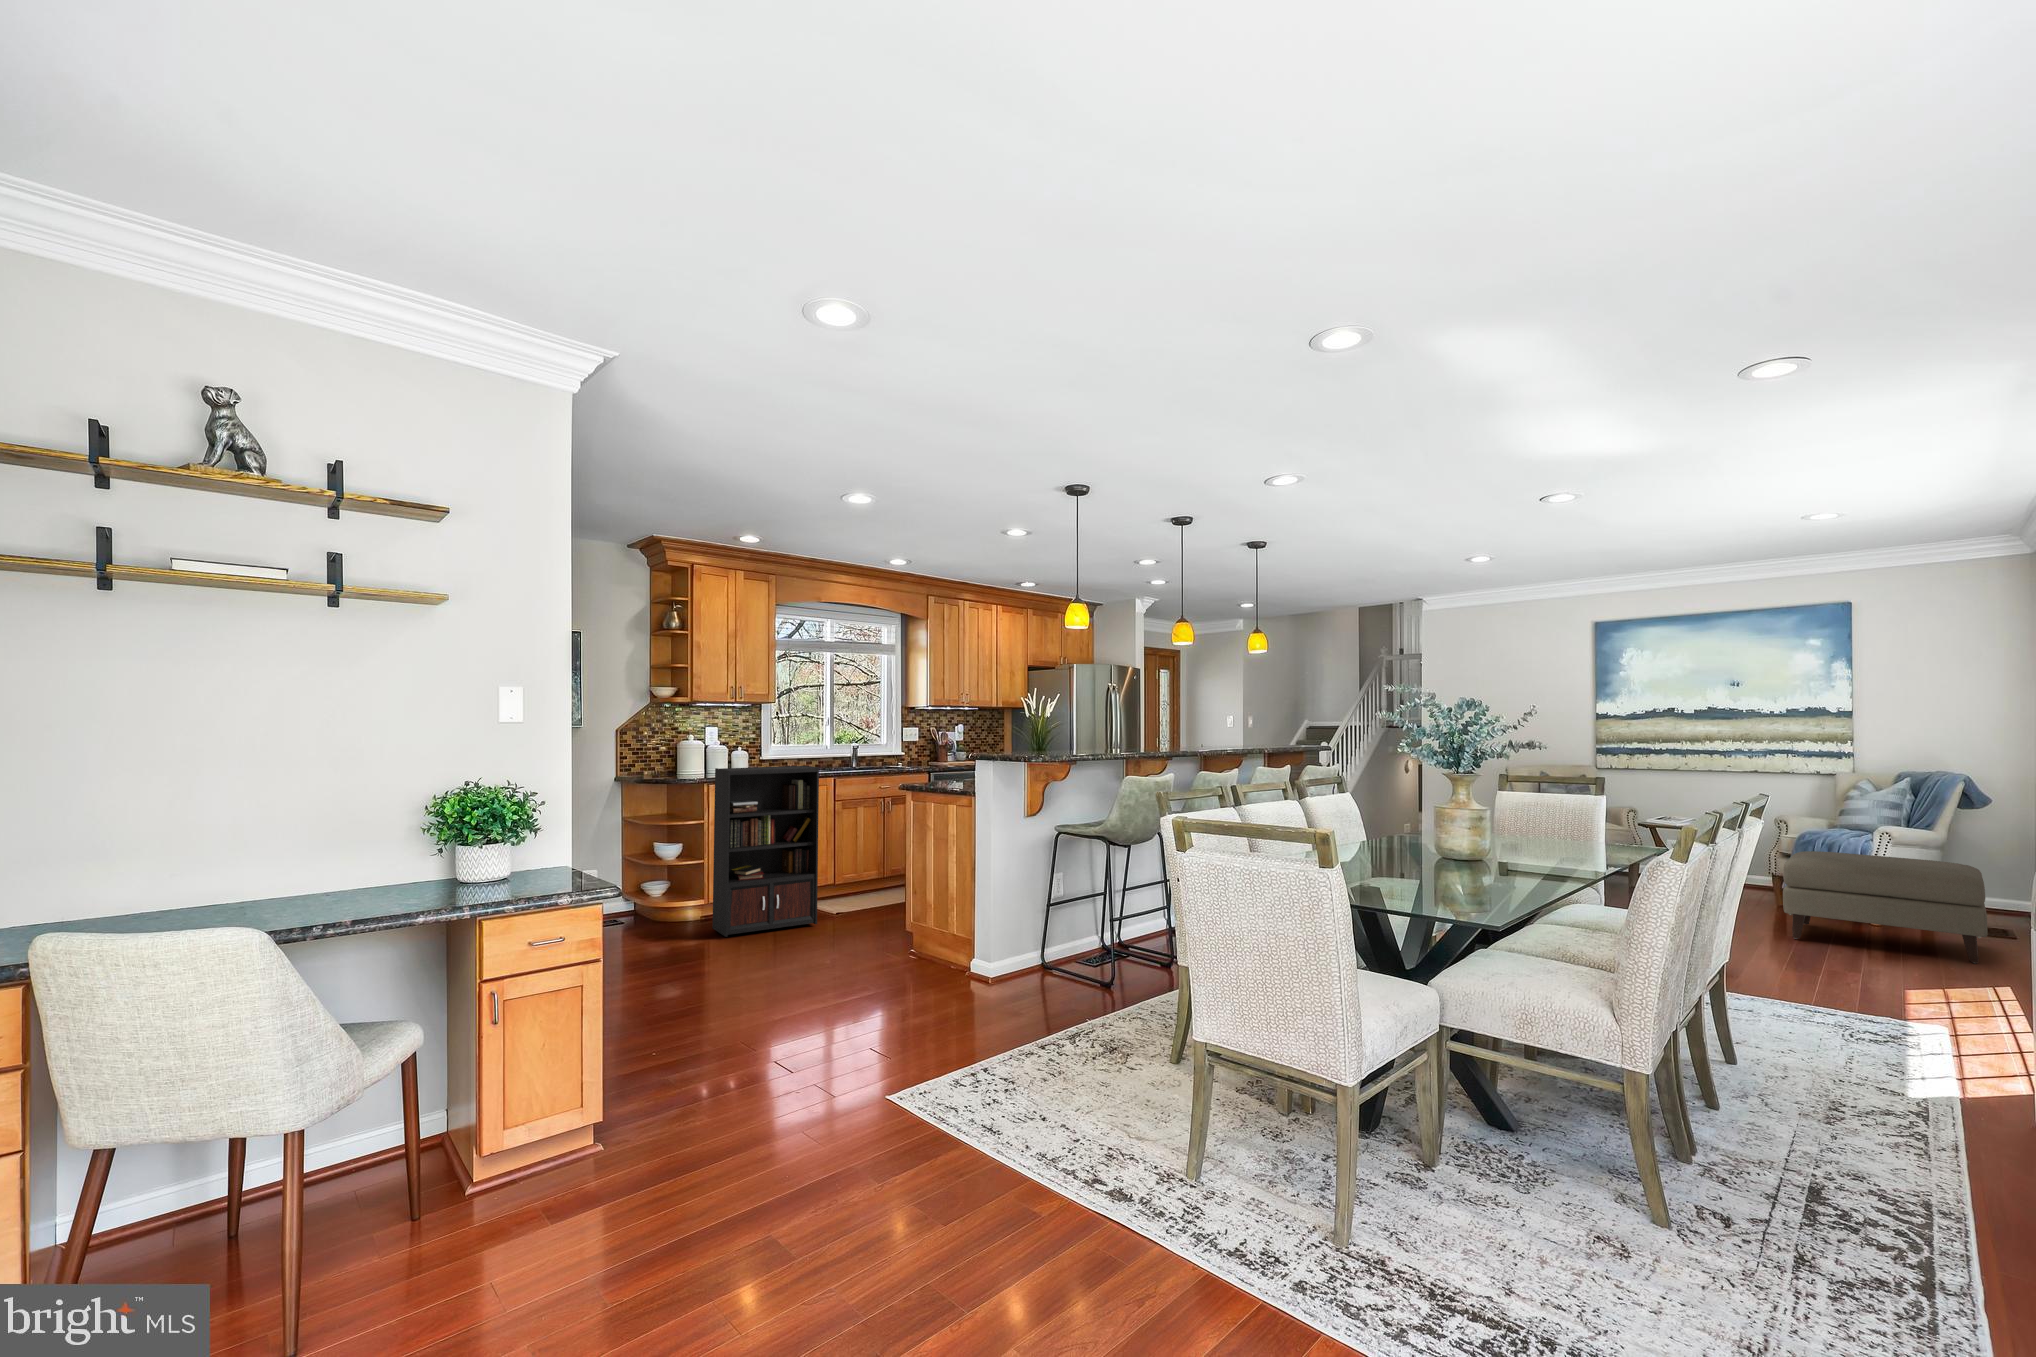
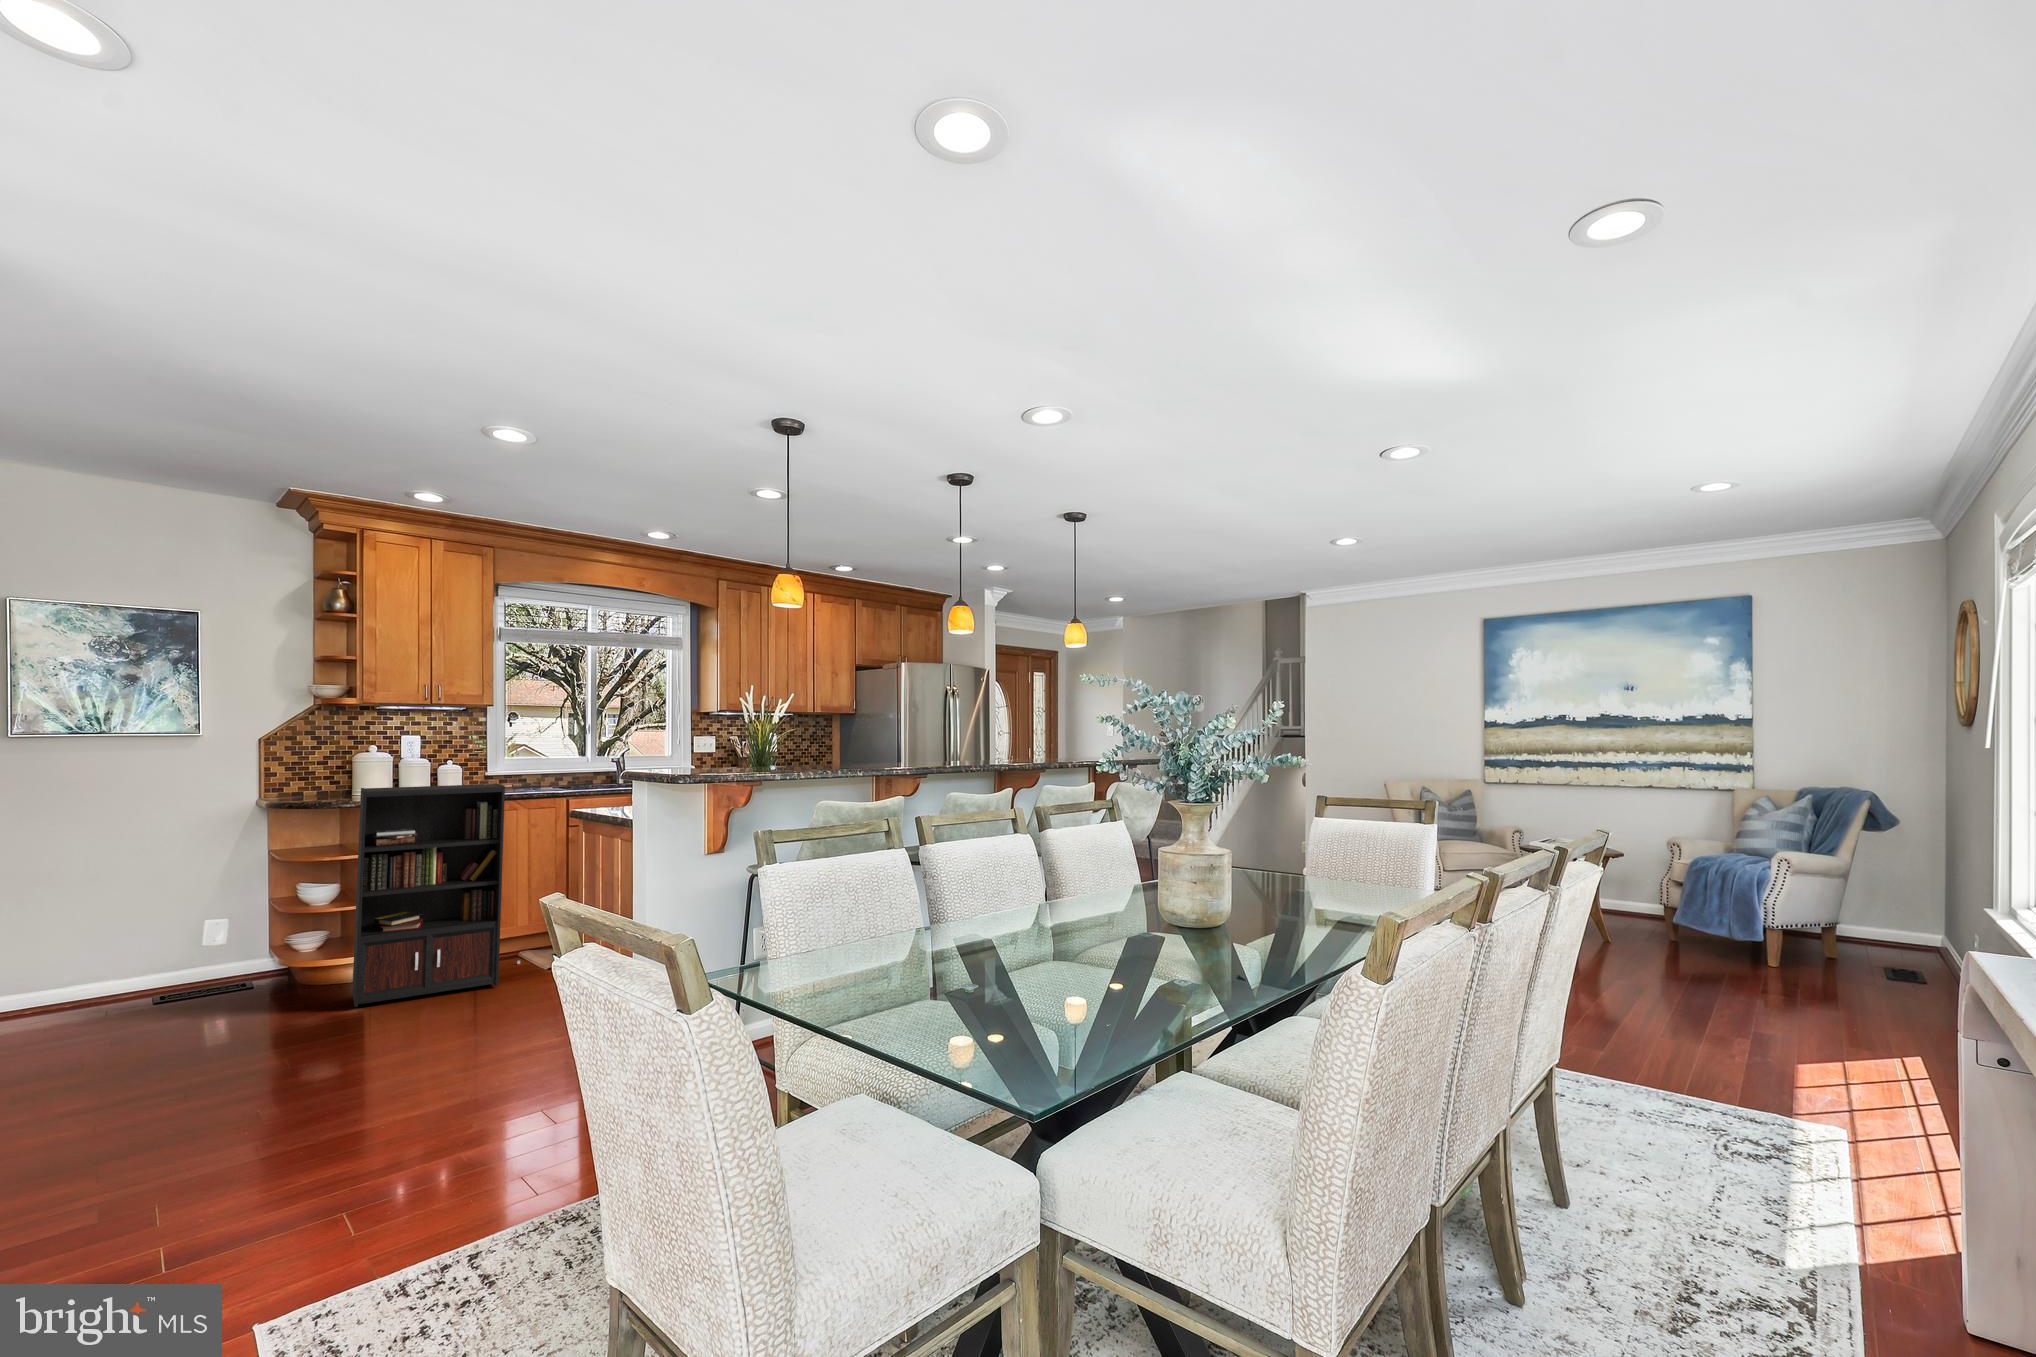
ottoman: present [1783,851,1987,963] -> none [1667,882,1898,1023]

